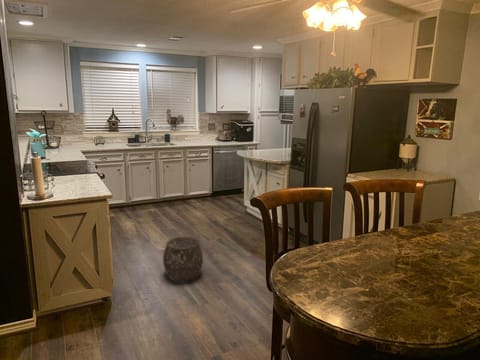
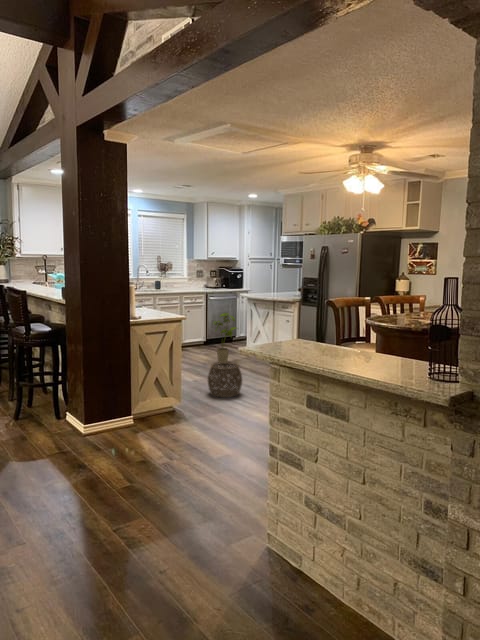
house plant: none [201,172,230,225] -> present [214,313,236,362]

